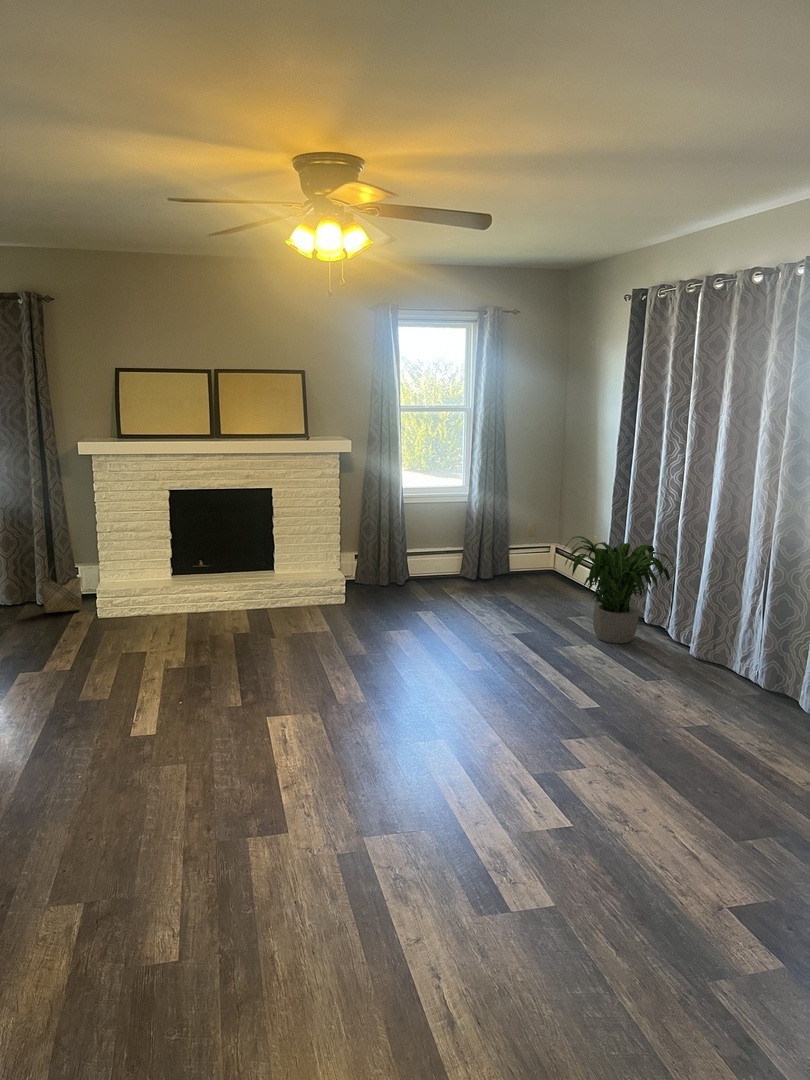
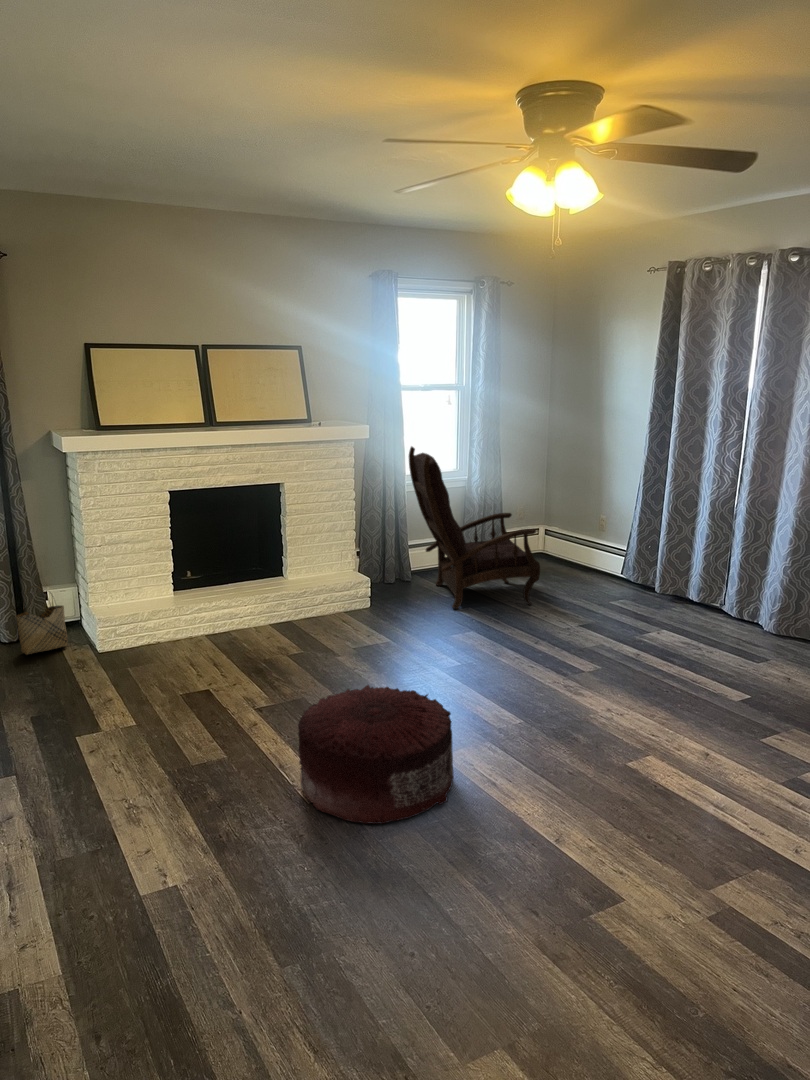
armchair: none [384,461,497,614] -> present [409,446,540,609]
potted plant: present [565,536,675,643] -> none [615,517,748,624]
pouf: none [121,652,261,760] -> present [298,685,454,824]

